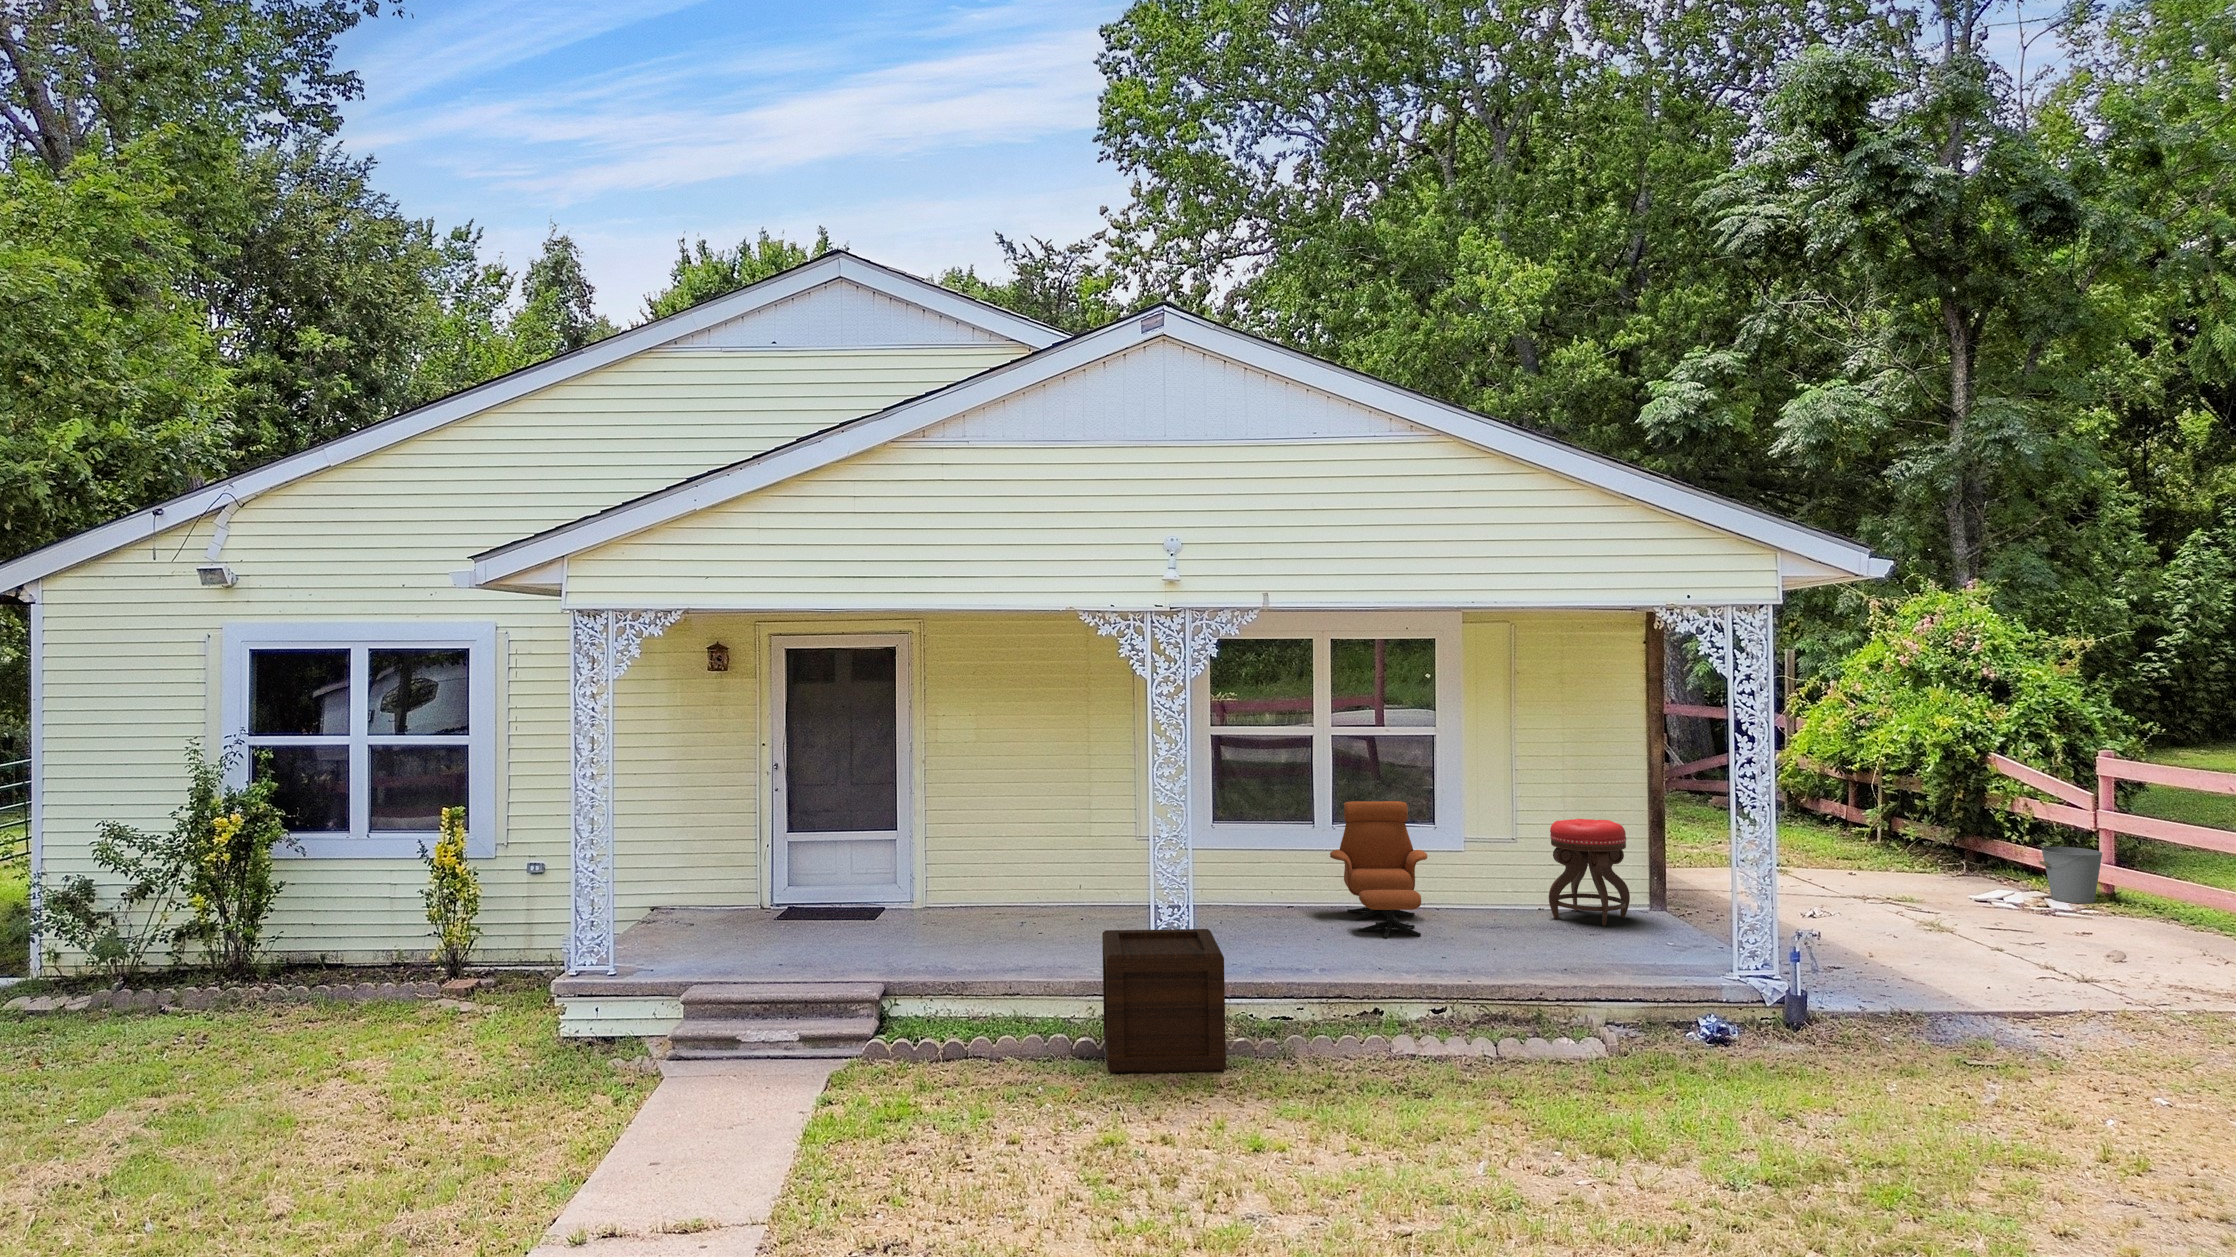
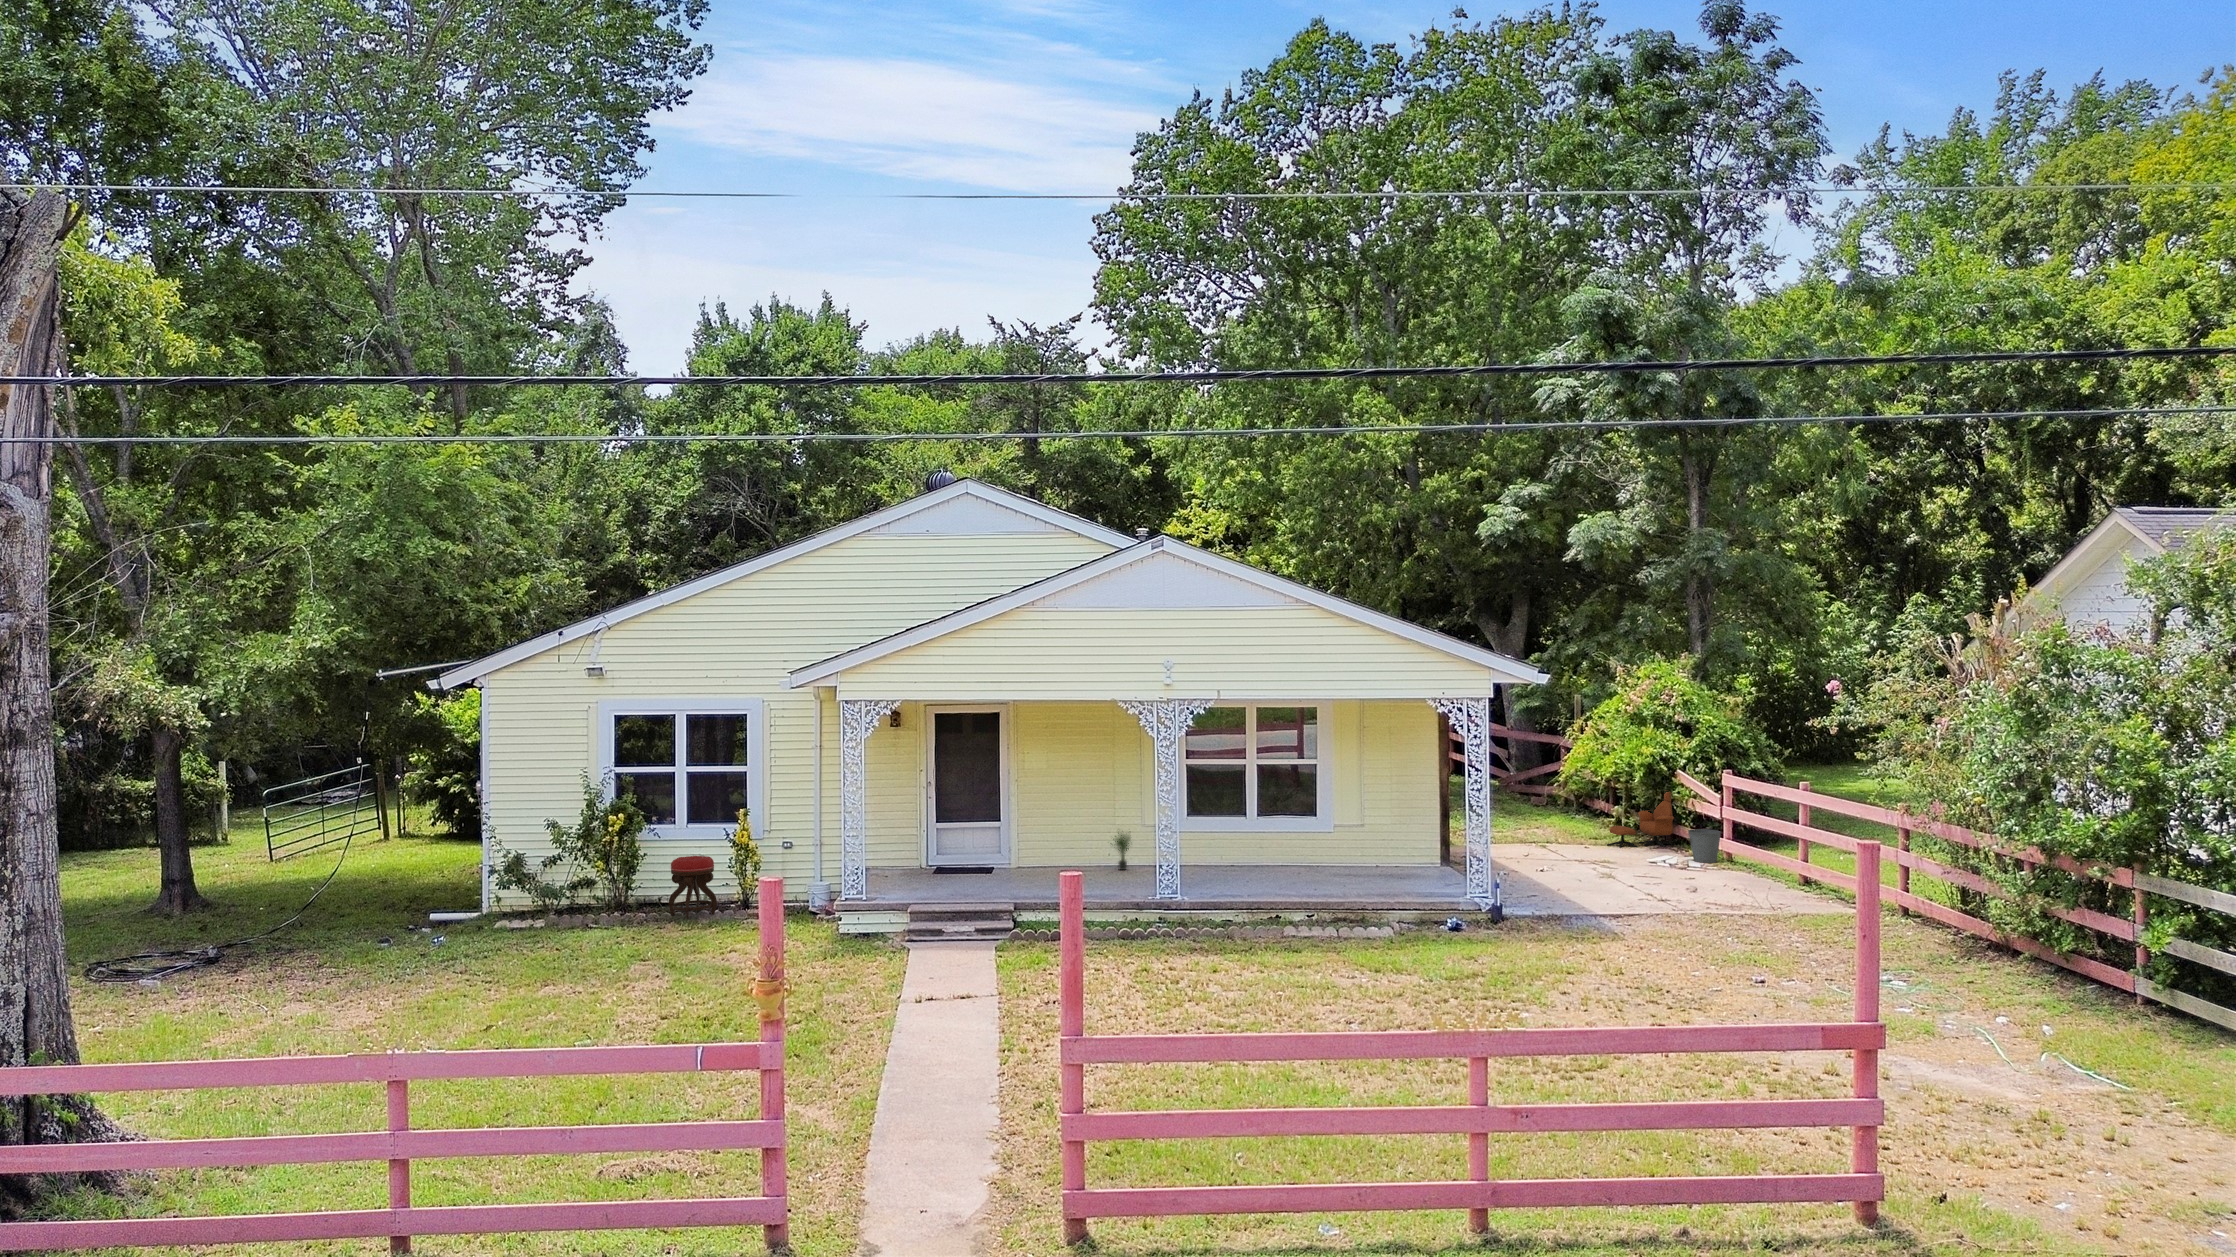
lounge chair: present [1330,801,1427,938] -> present [1607,792,1674,847]
stool: present [1549,819,1630,926] -> present [669,856,717,919]
potted plant: none [1071,840,1124,913] -> present [1113,833,1130,870]
wooden crate: present [1102,929,1226,1073] -> none [1133,871,1199,942]

